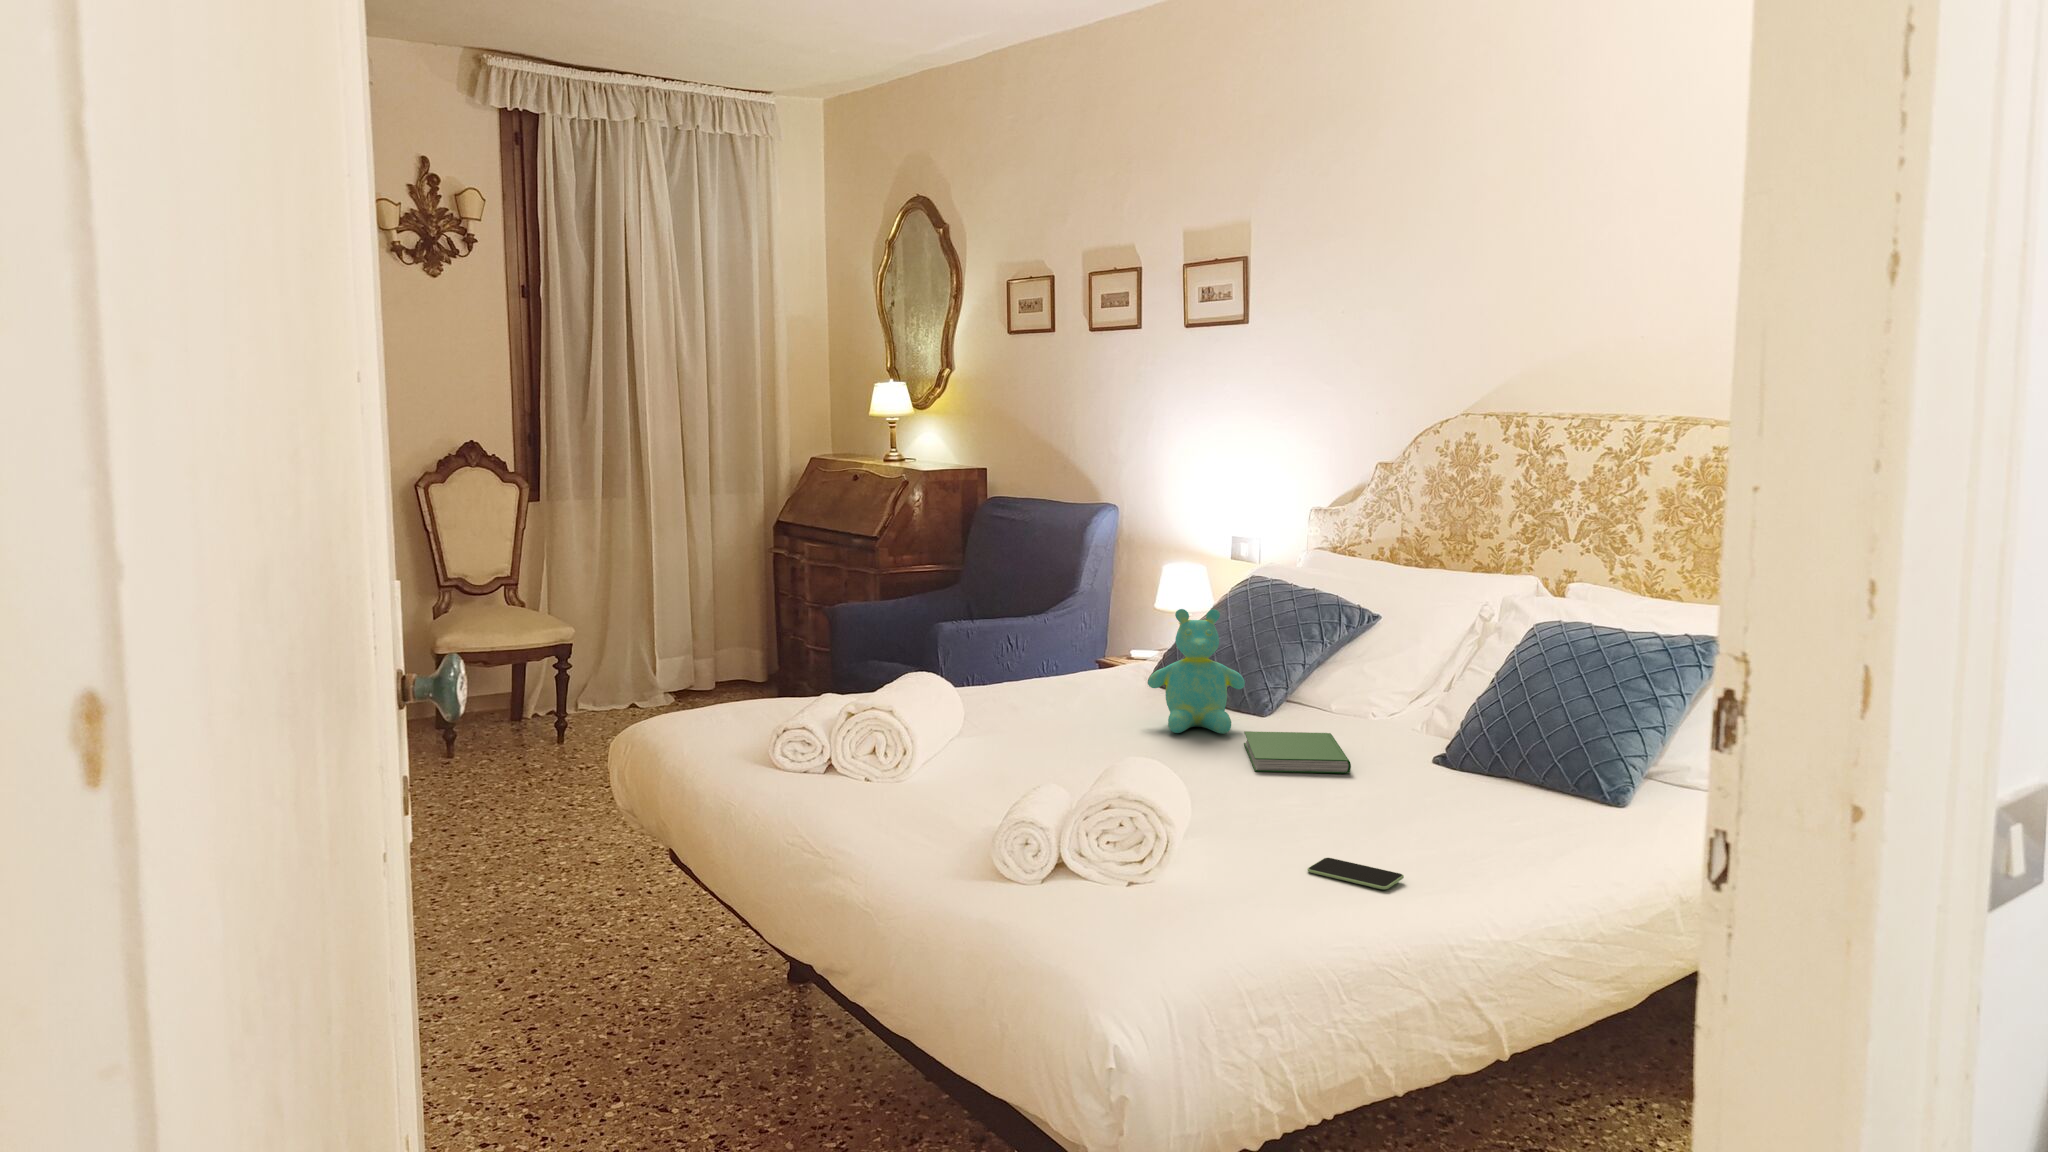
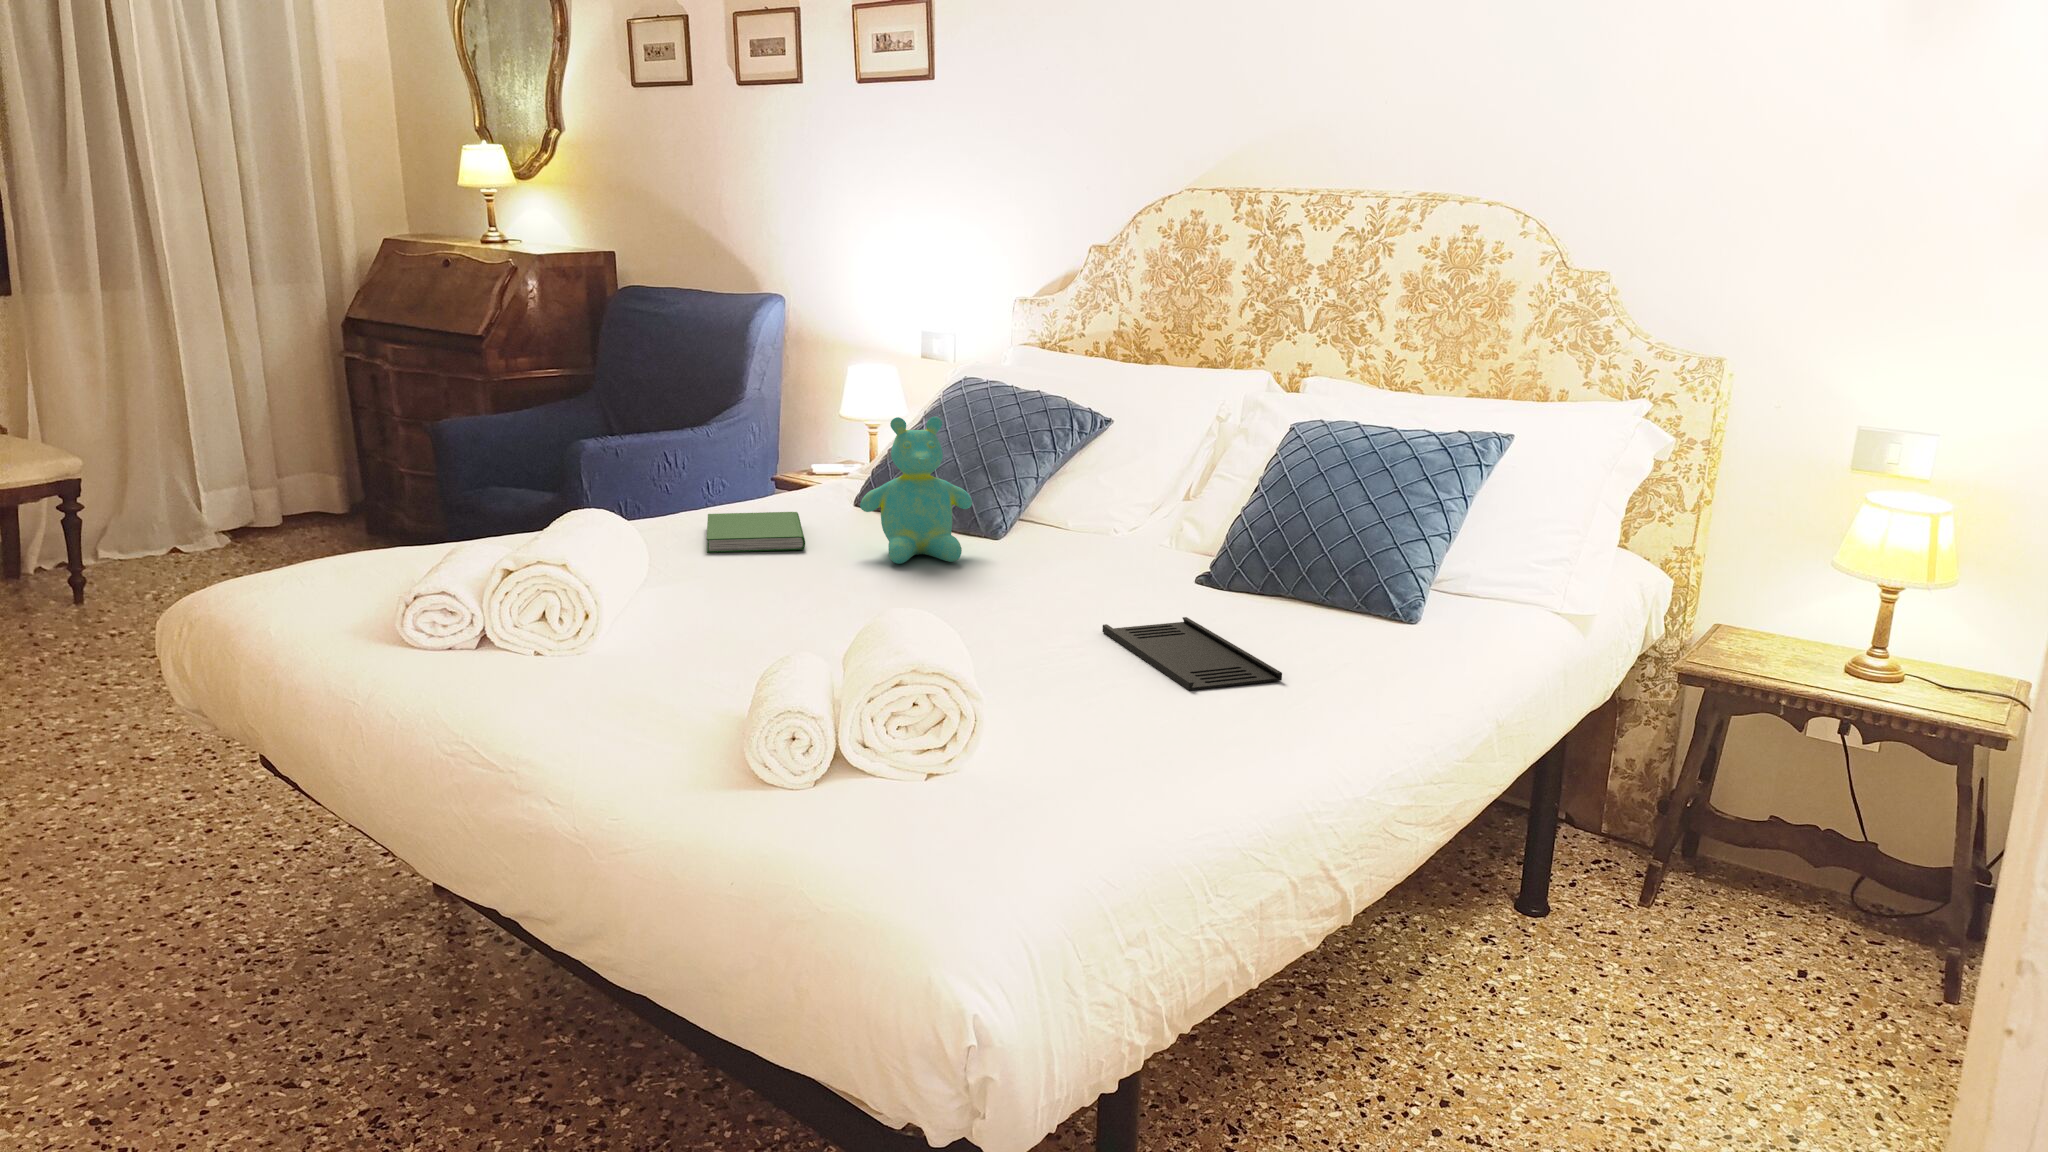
hardcover book: present [1244,731,1351,773] -> present [707,512,805,553]
tray: none [1336,789,1484,848] -> present [1102,617,1282,691]
smartphone: present [1307,858,1404,890] -> none [1104,710,1215,744]

